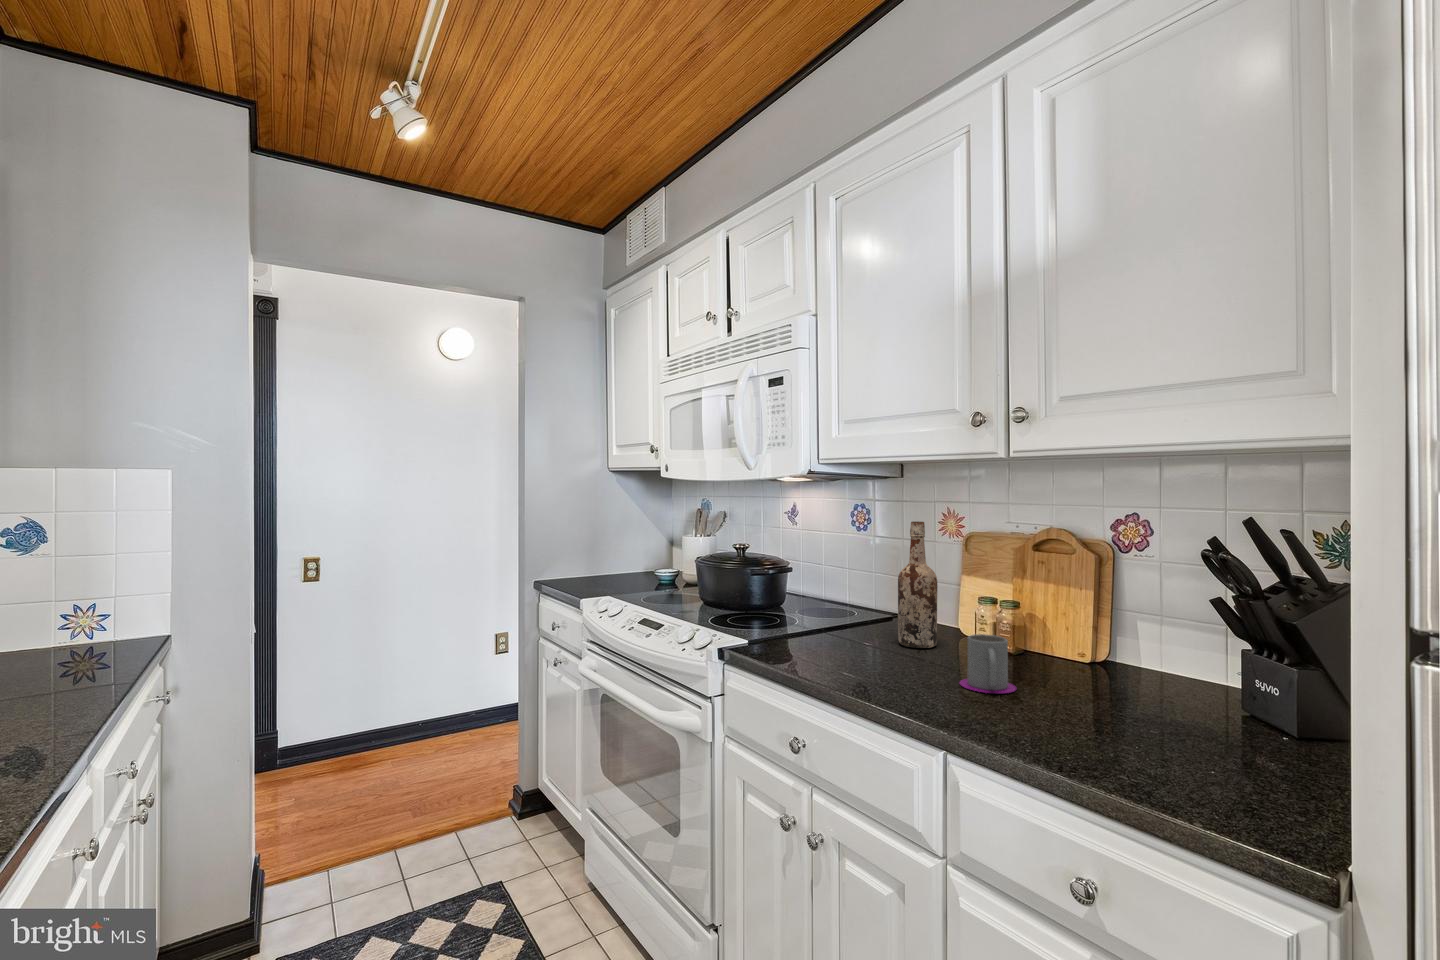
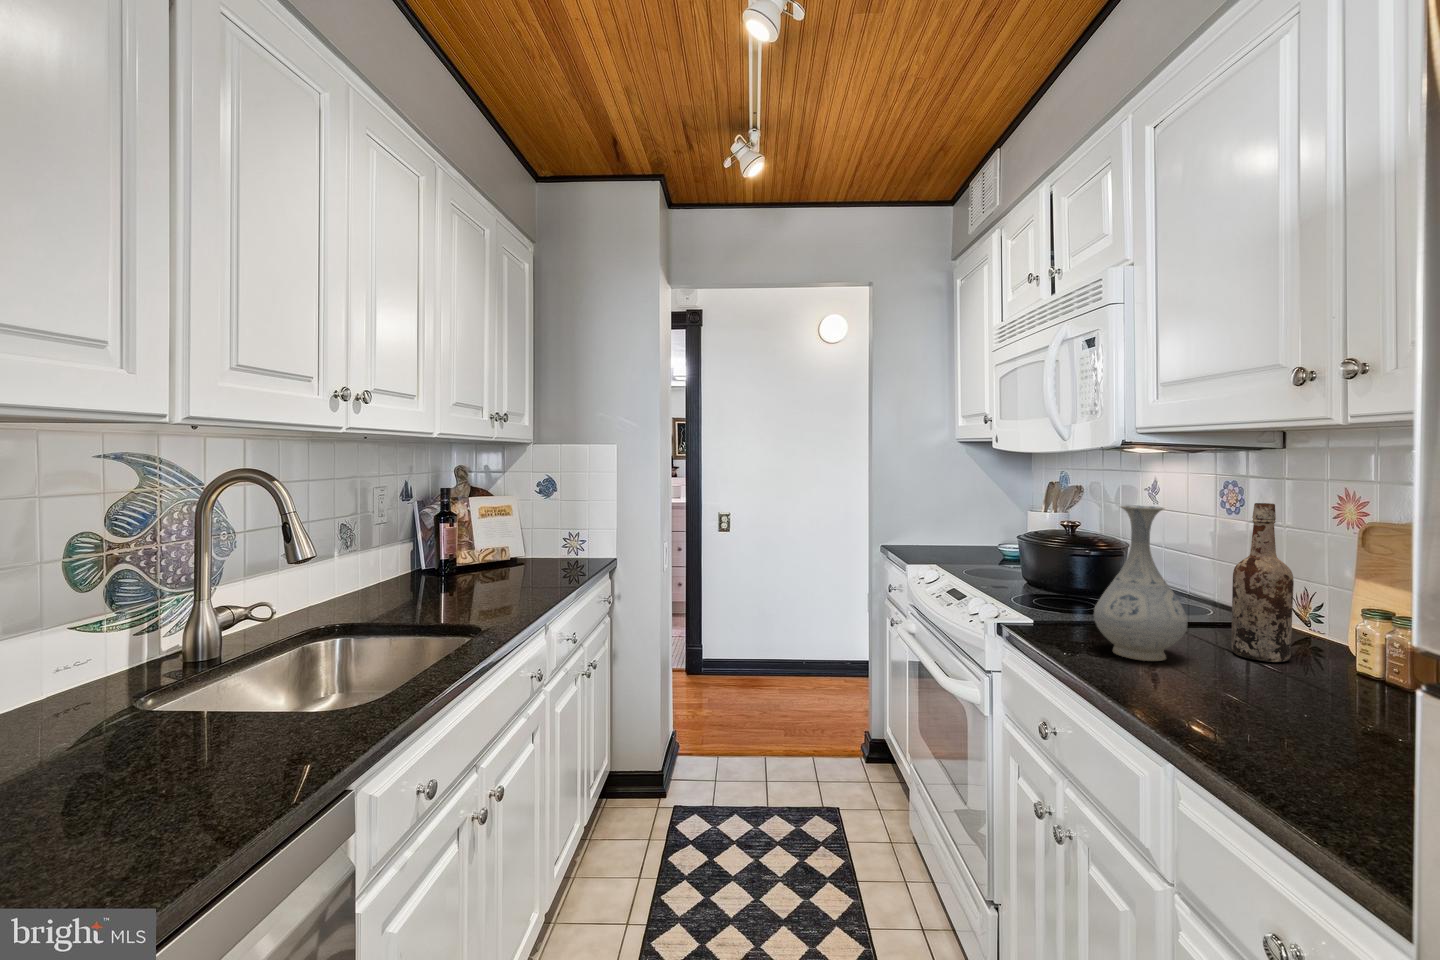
vase: none [812,527,883,662] -> present [1094,505,1187,661]
mug: present [960,634,1017,693] -> none [1263,647,1353,727]

